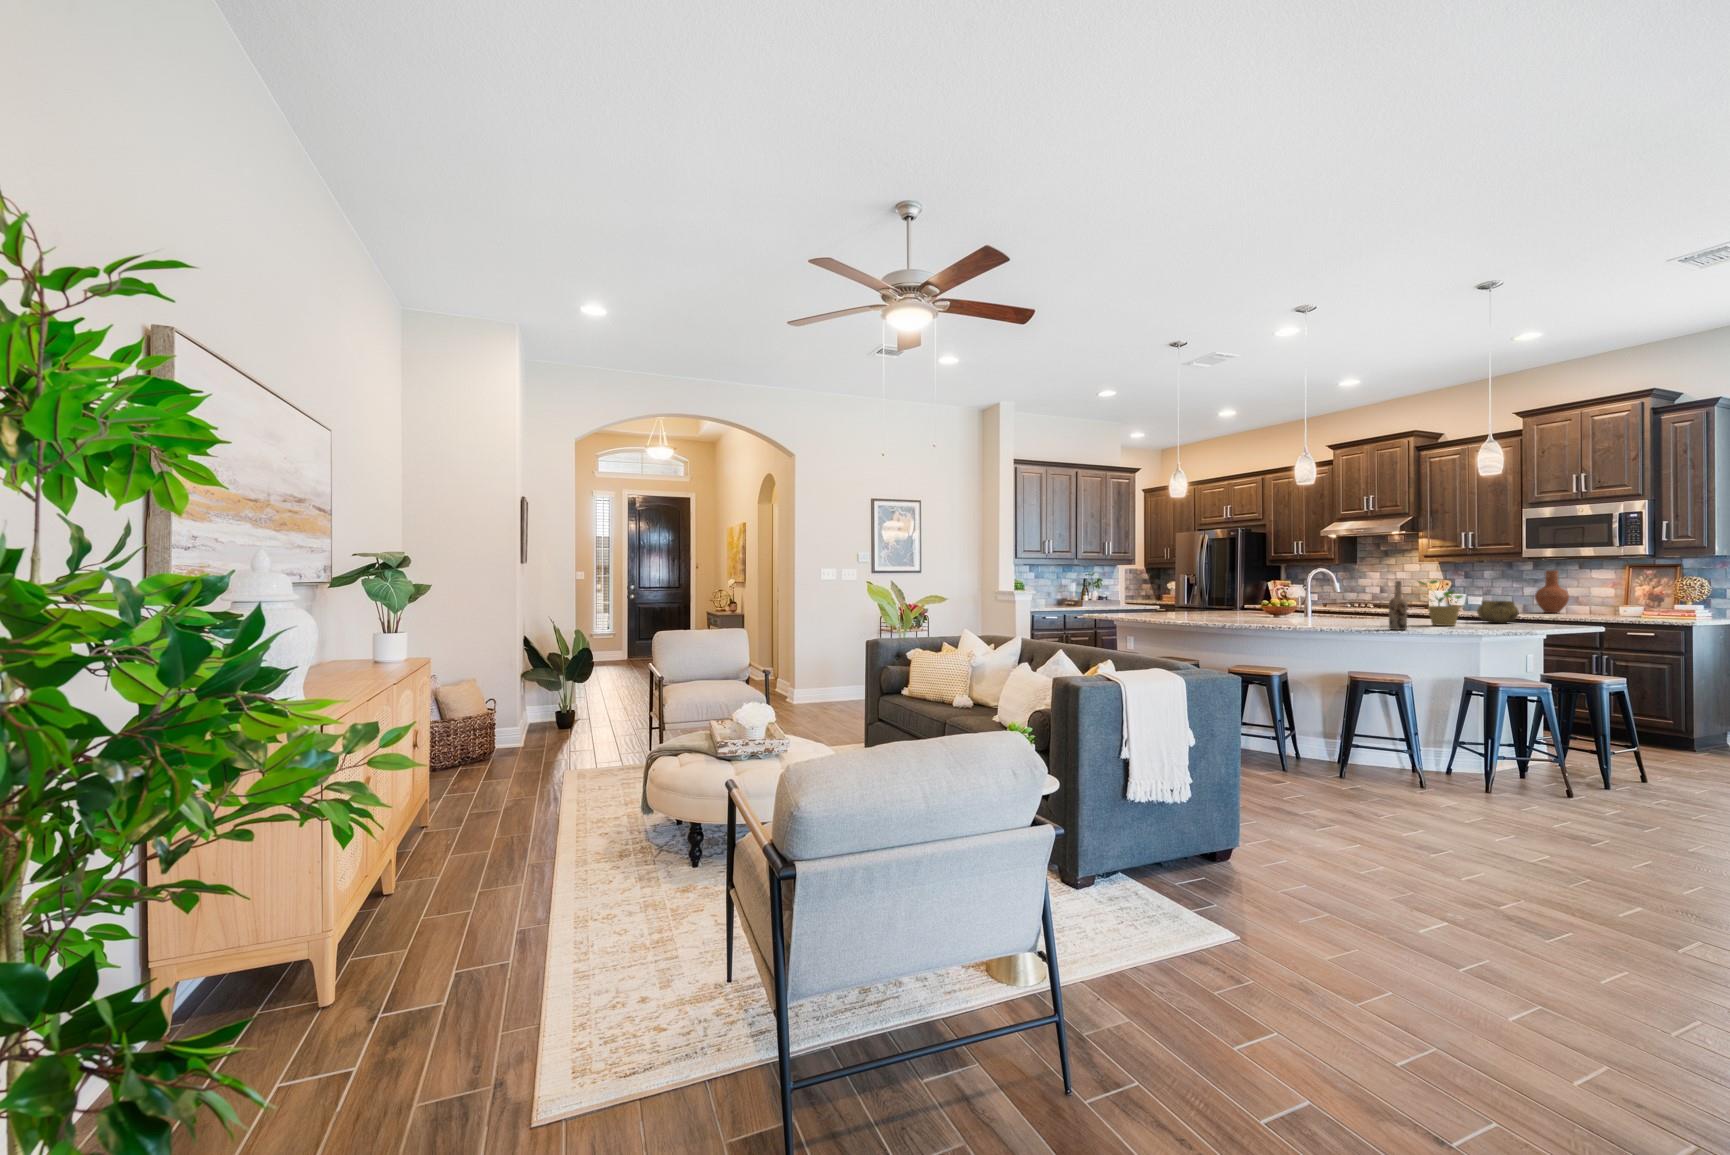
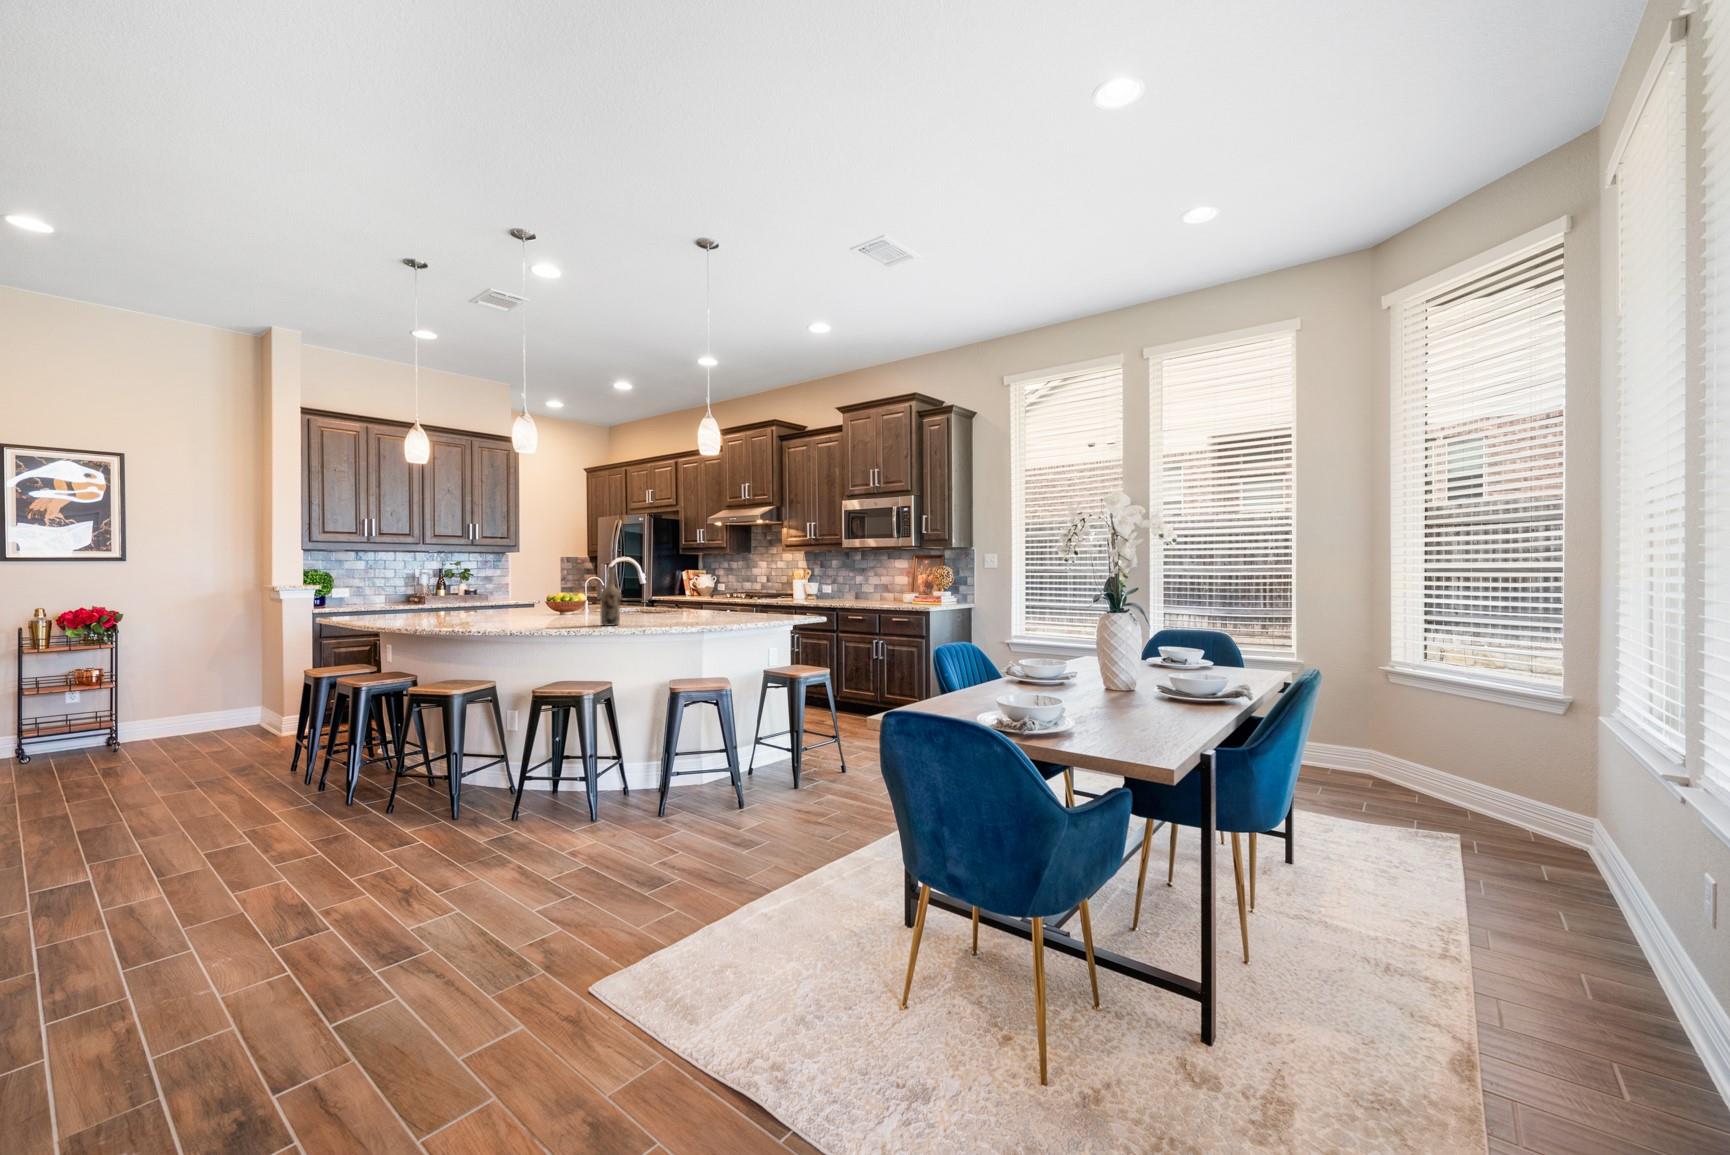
vase: present [1535,570,1569,613] -> none [857,561,881,601]
potted plant: present [1418,580,1462,626] -> none [669,567,717,618]
decorative bowl: present [1477,601,1519,623] -> none [749,590,782,613]

